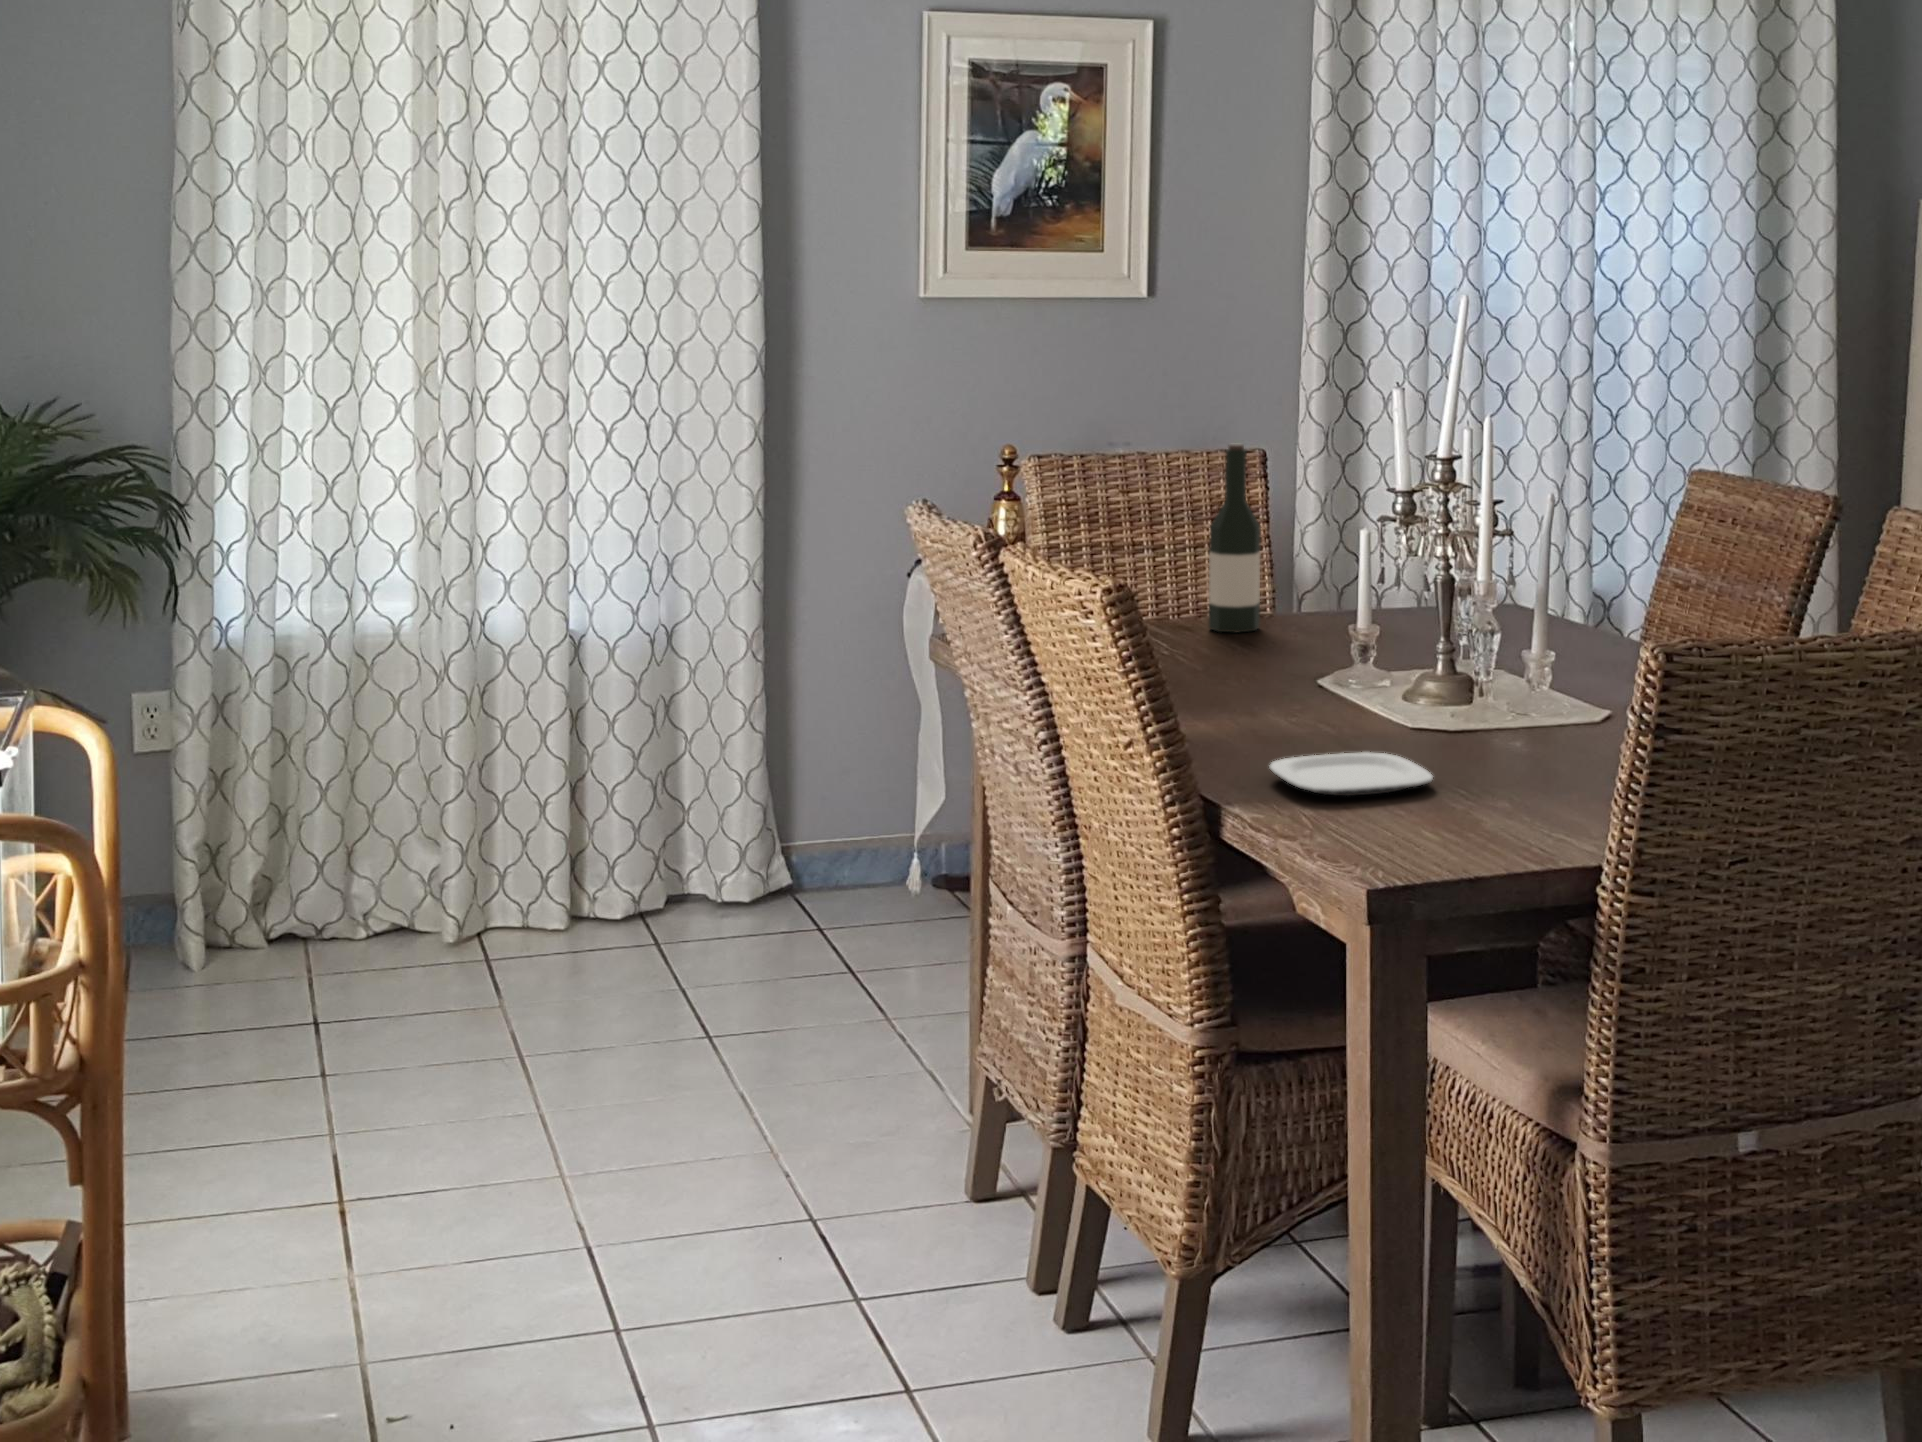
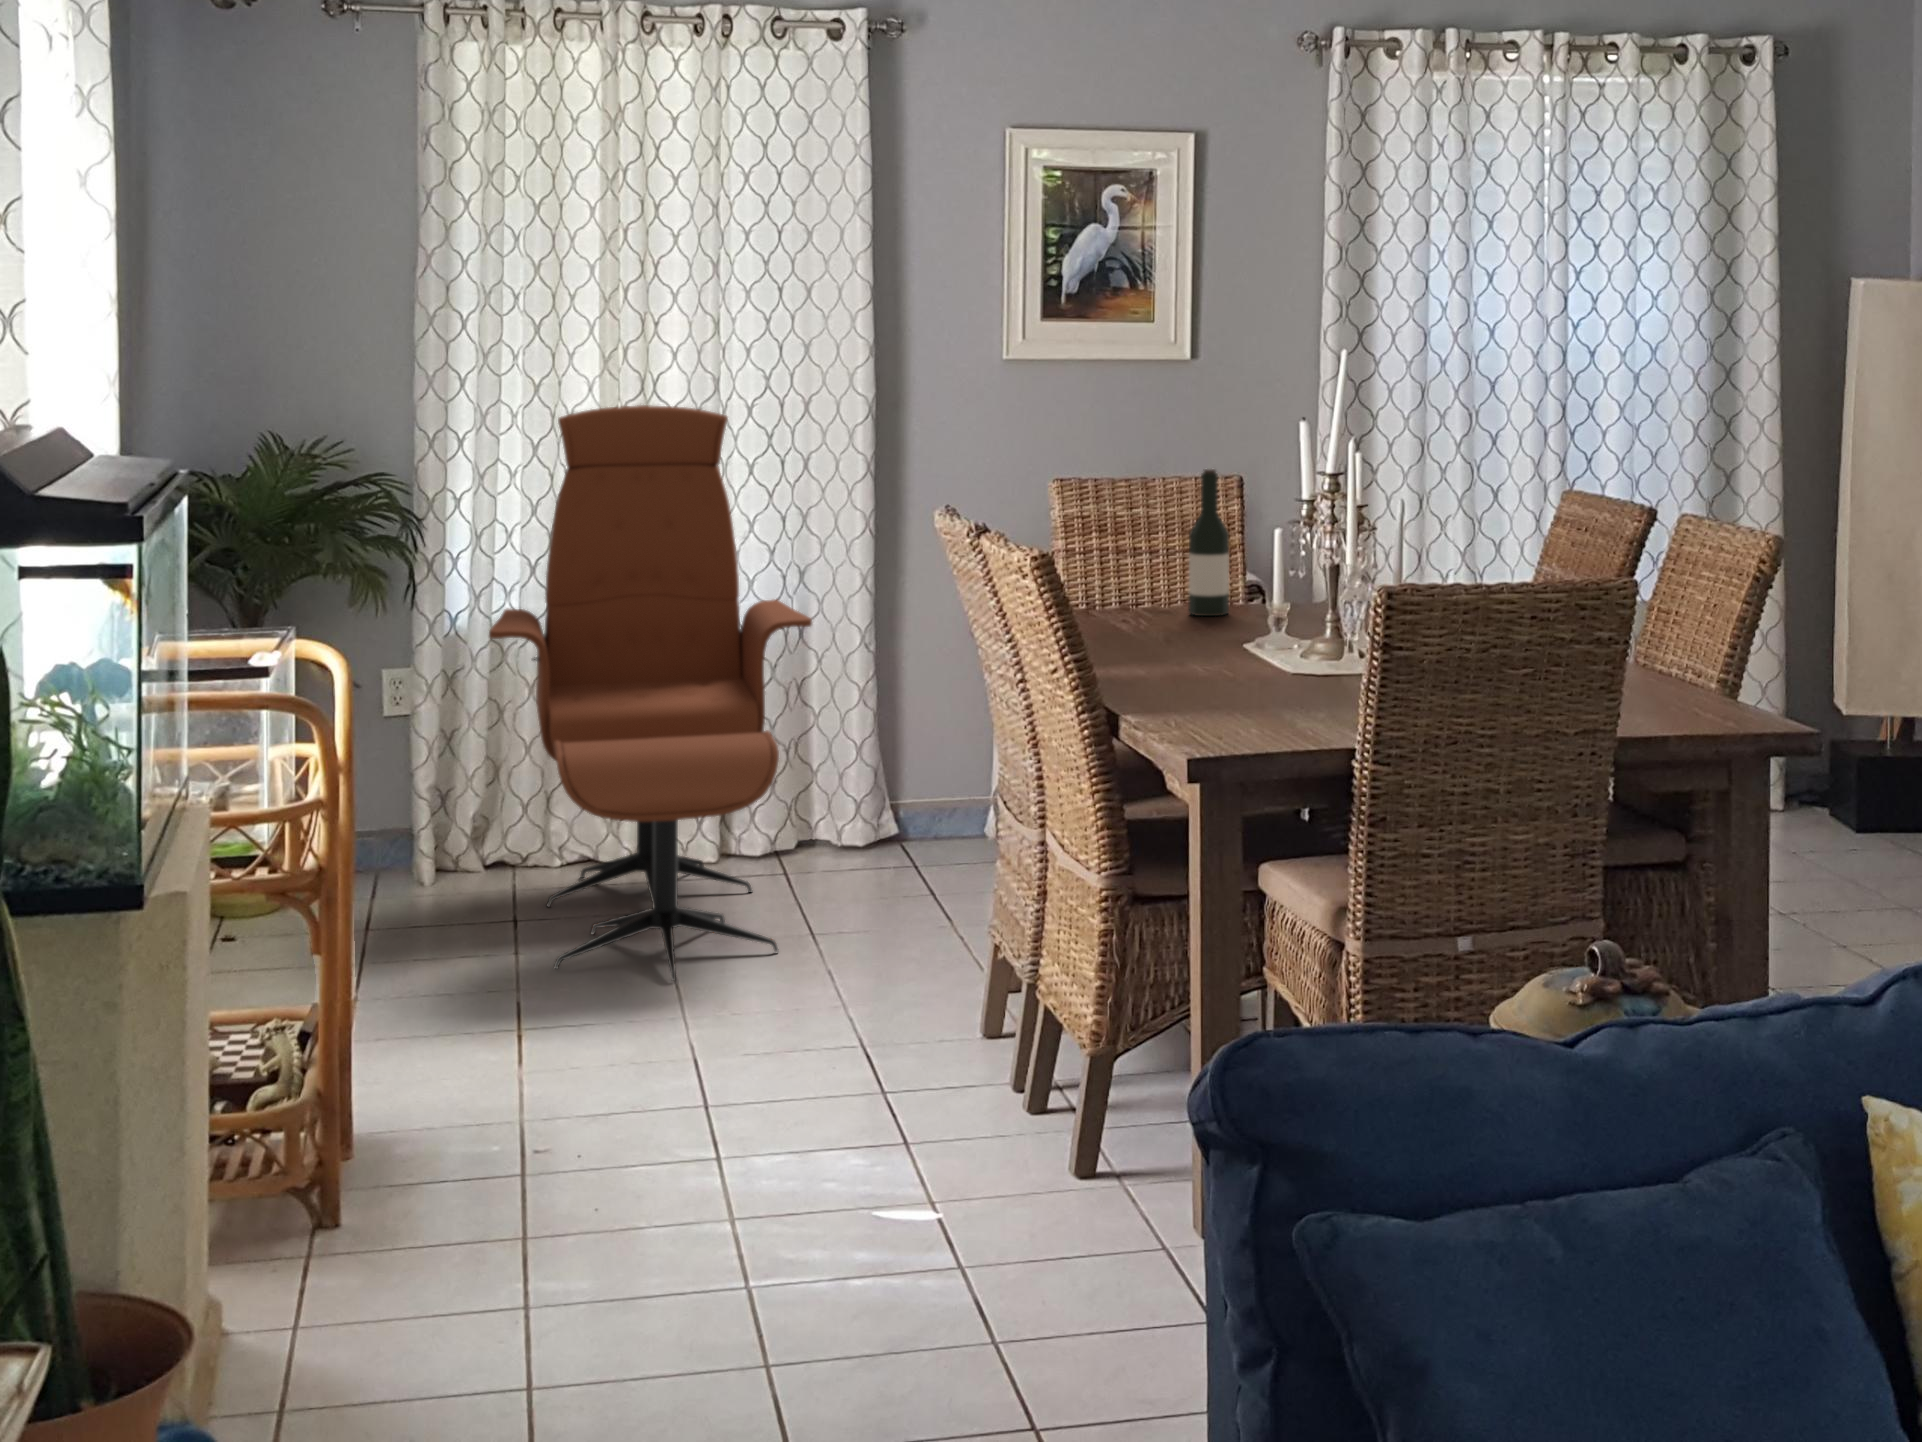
lounge chair: none [279,357,699,1119] -> present [489,405,812,981]
plate: present [1270,752,1433,796] -> none [1166,684,1282,710]

